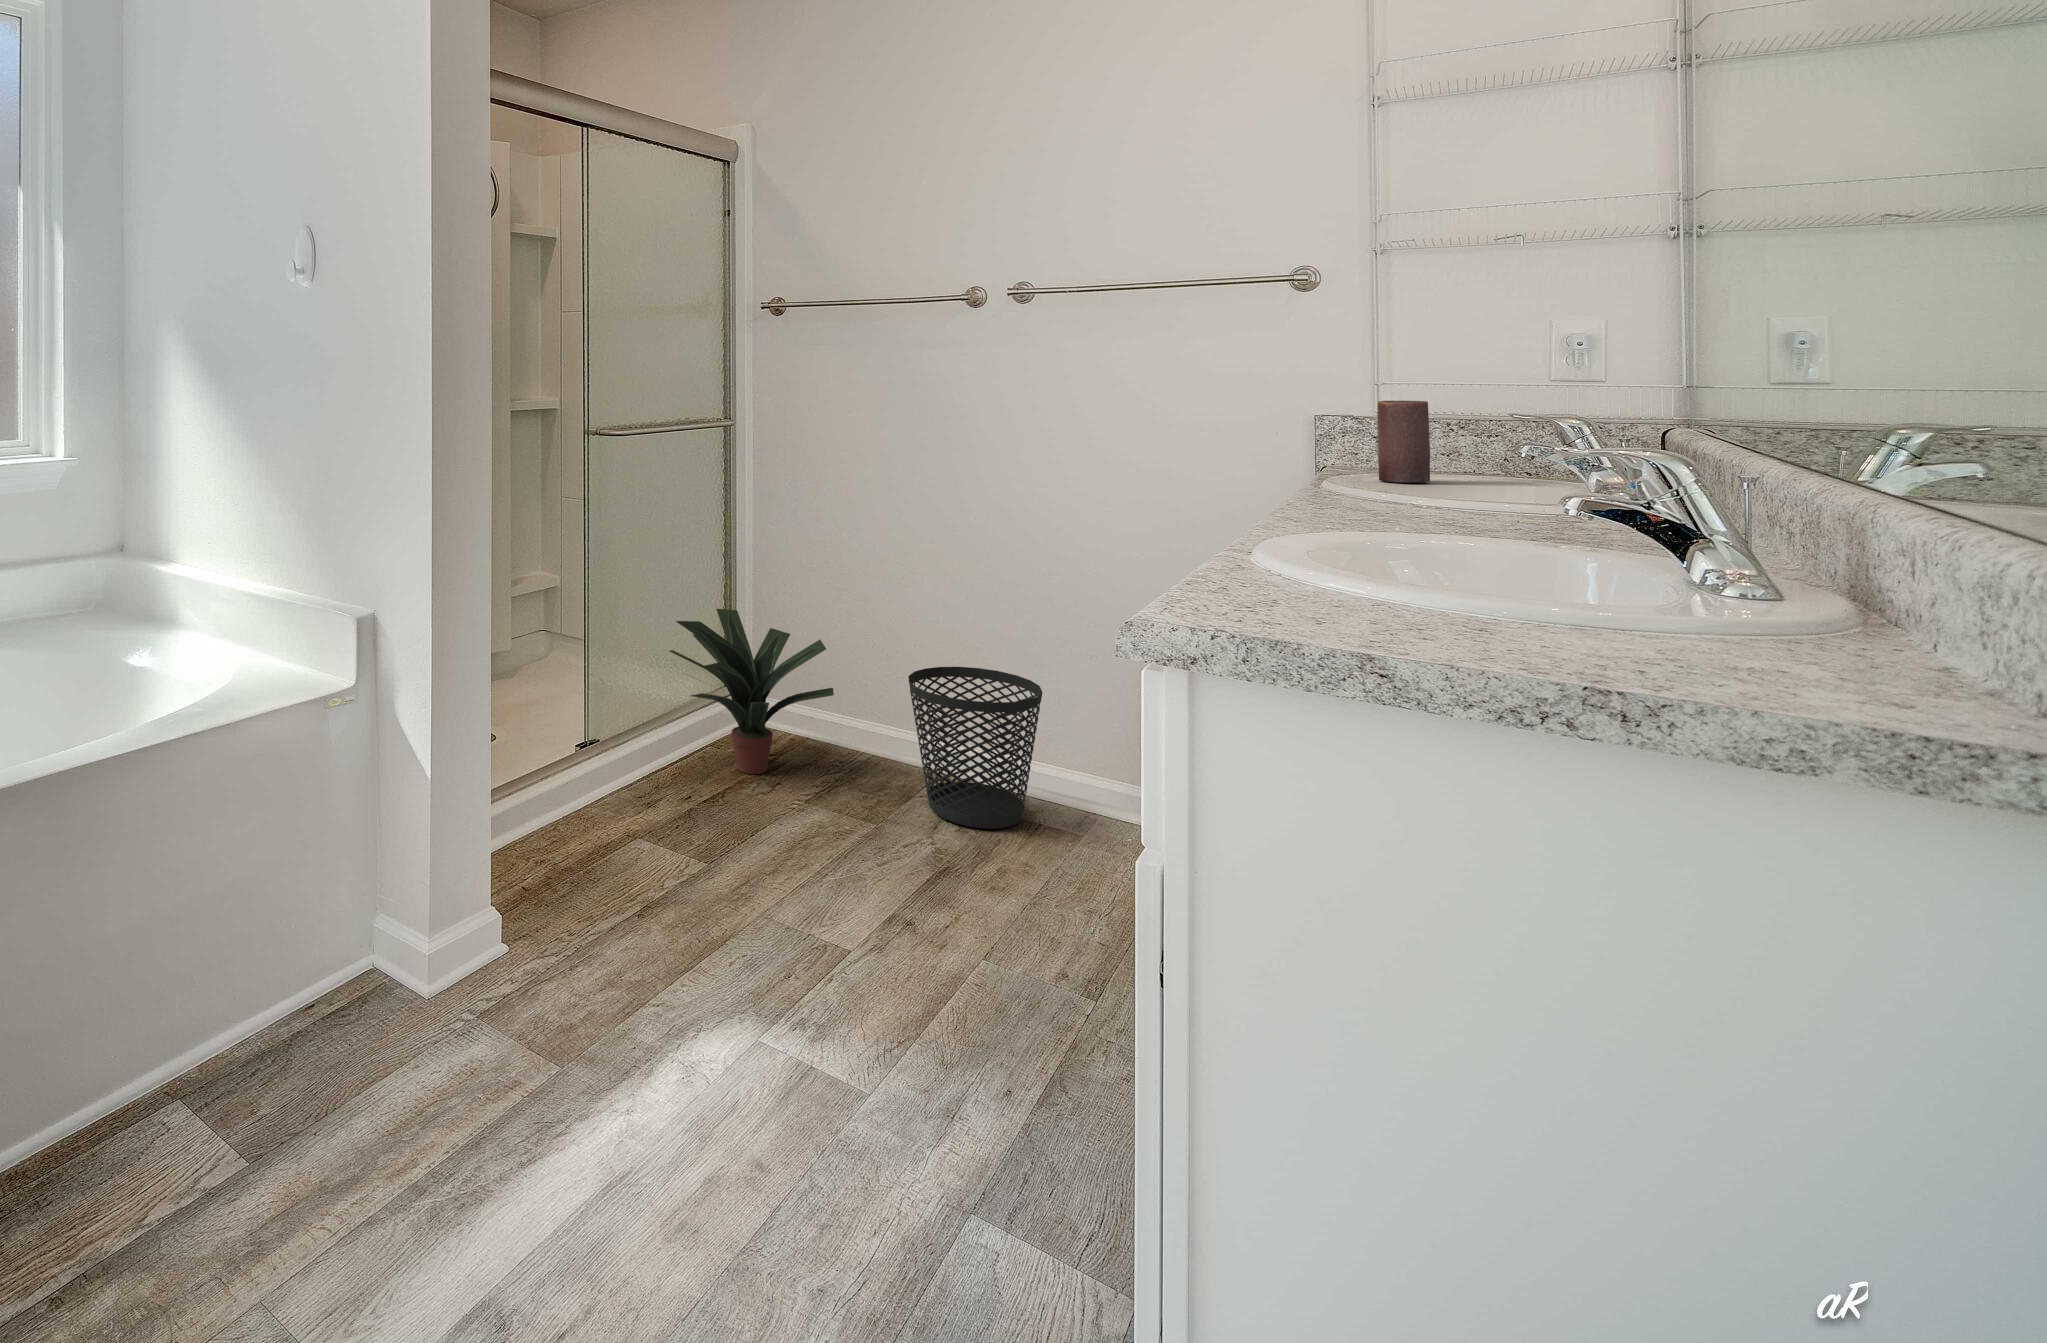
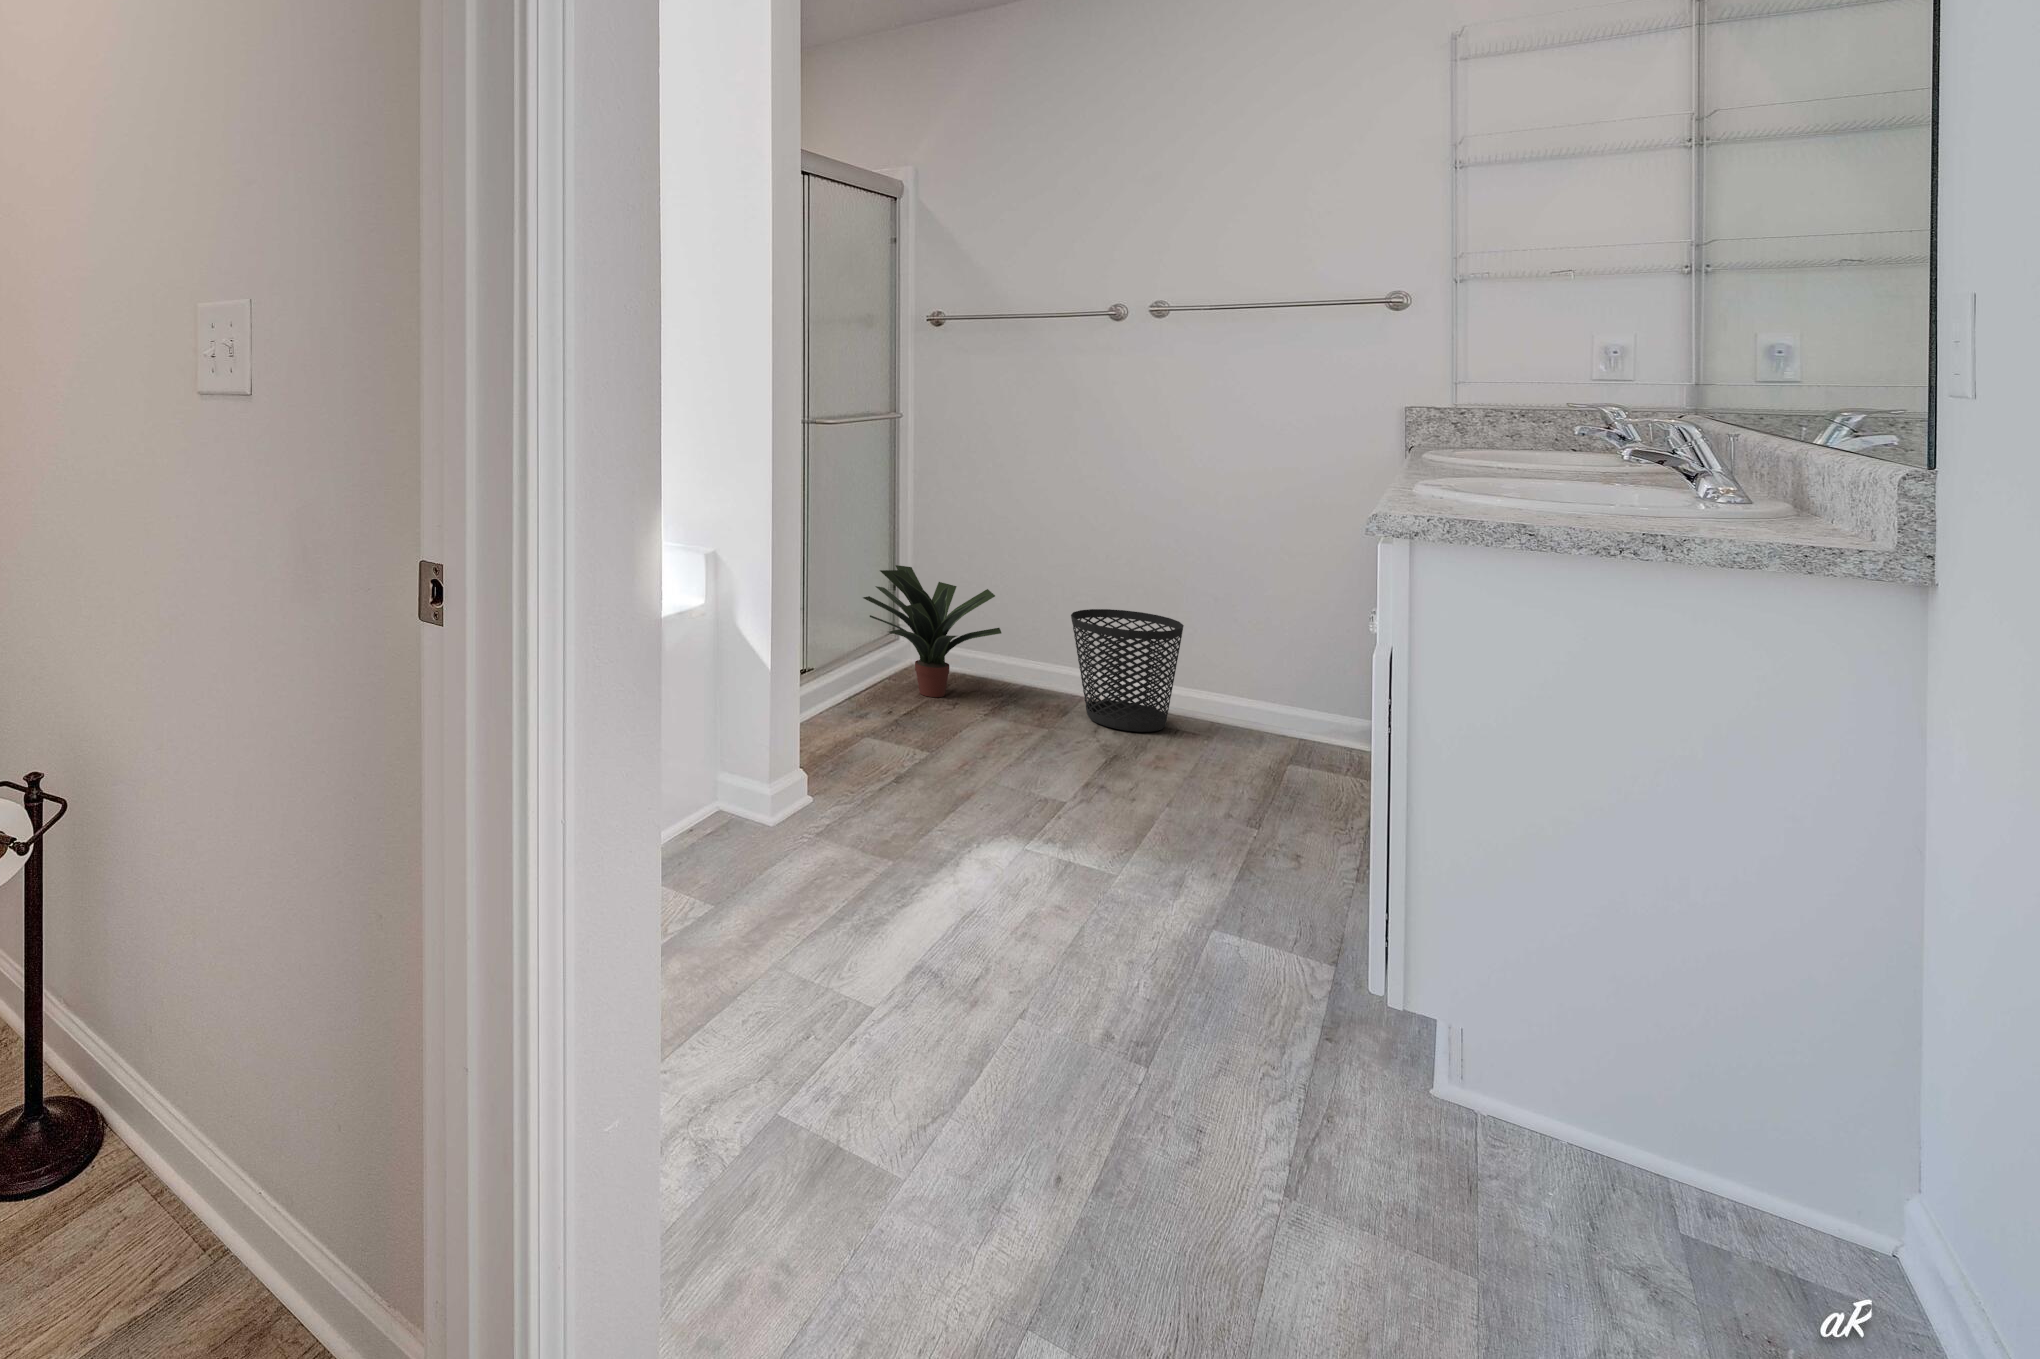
candle: present [1377,401,1430,482] -> none [1462,396,1501,457]

